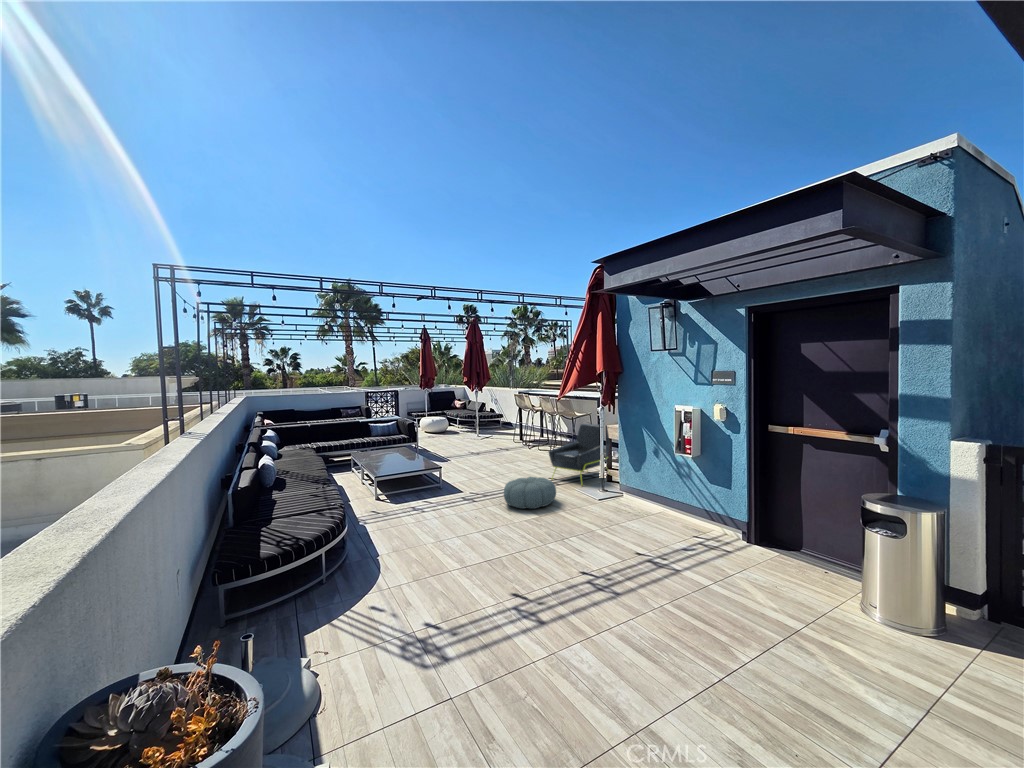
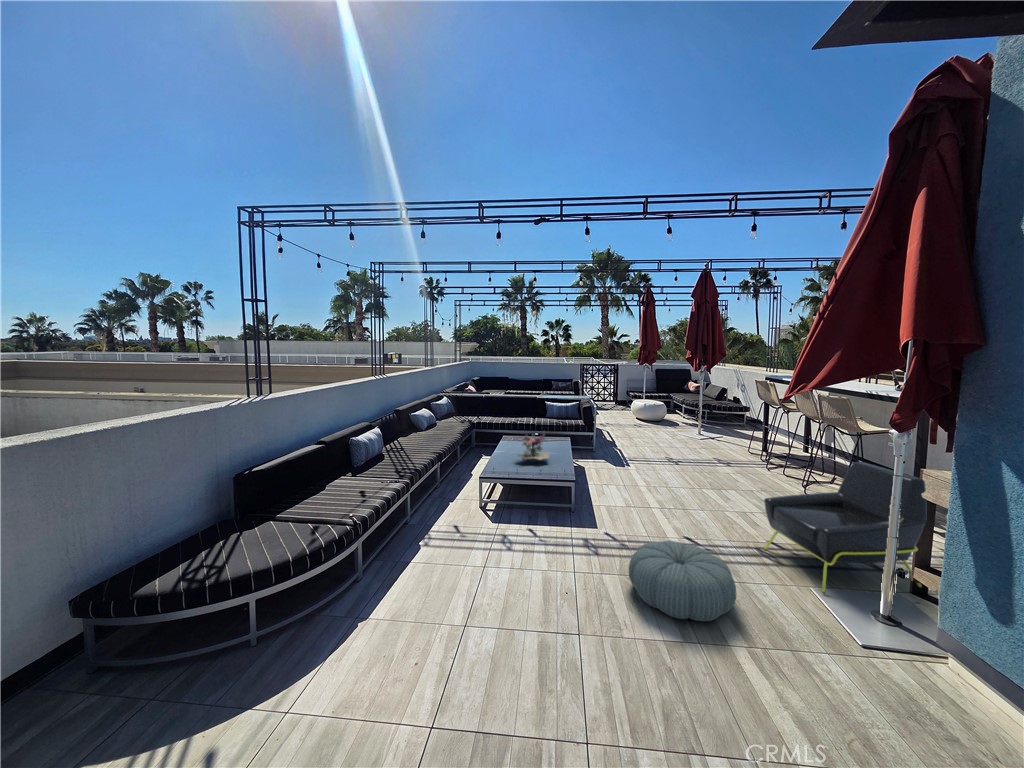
flower arrangement: none [386,439,413,465] -> present [518,432,550,461]

